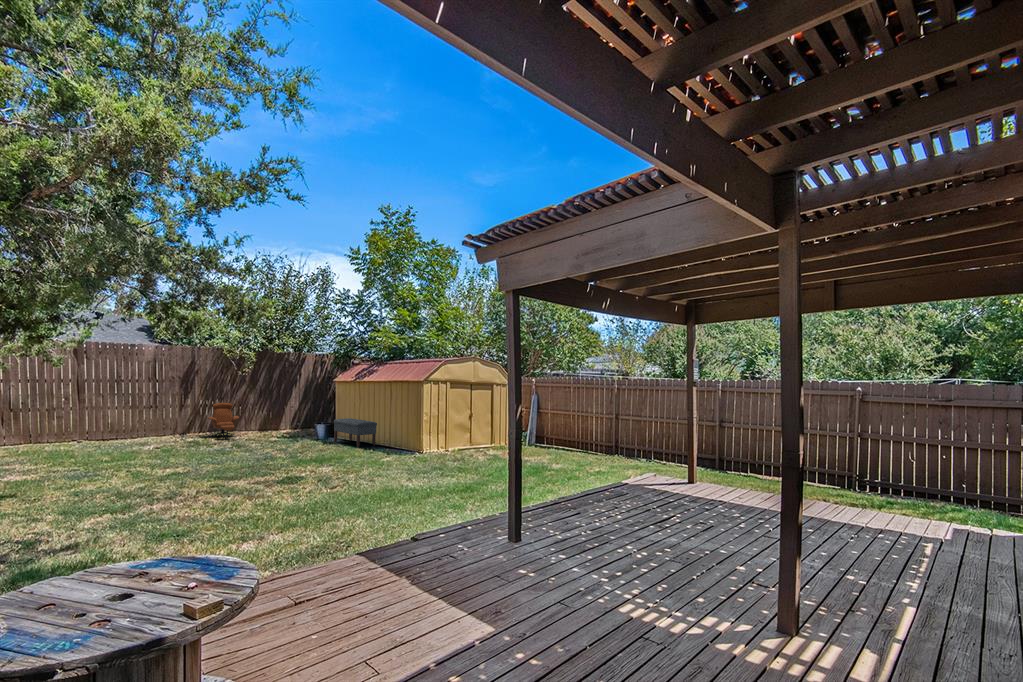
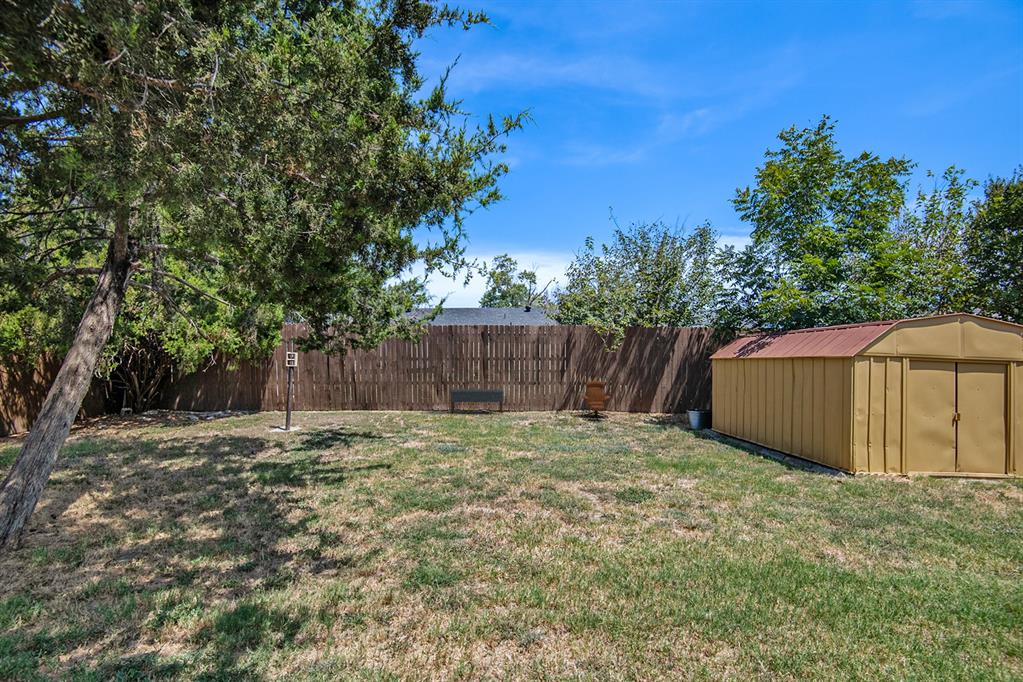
bench: present [334,418,377,447] -> present [450,389,503,414]

